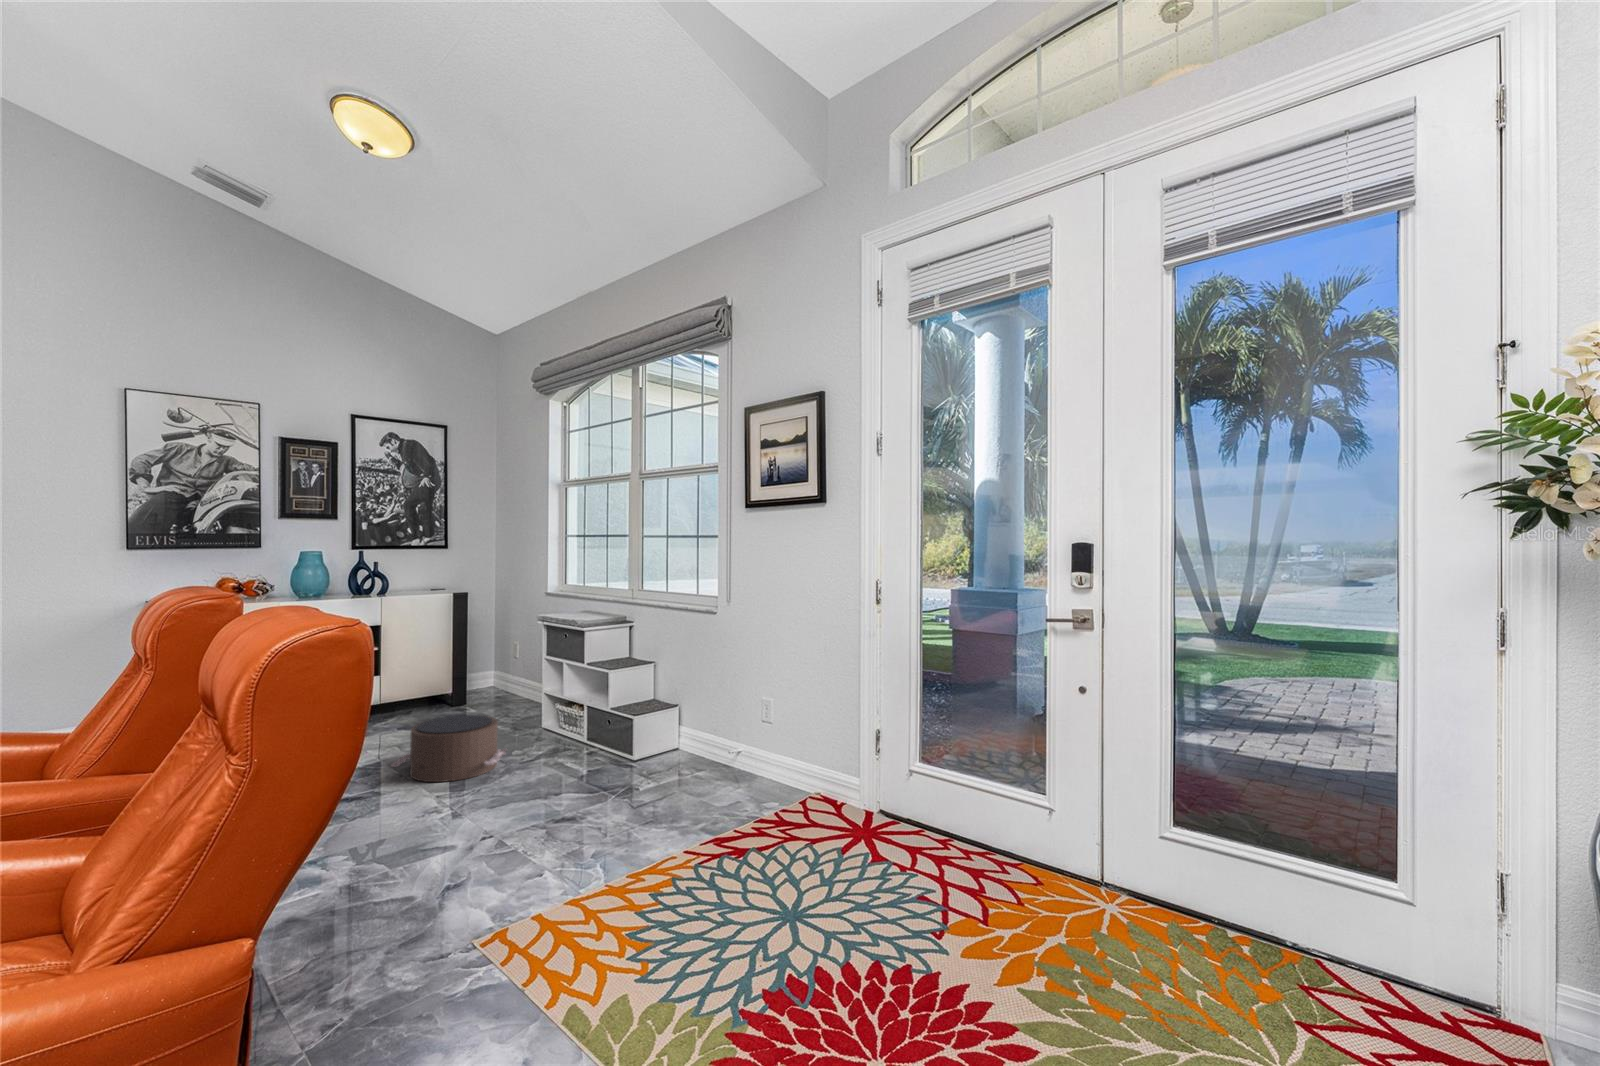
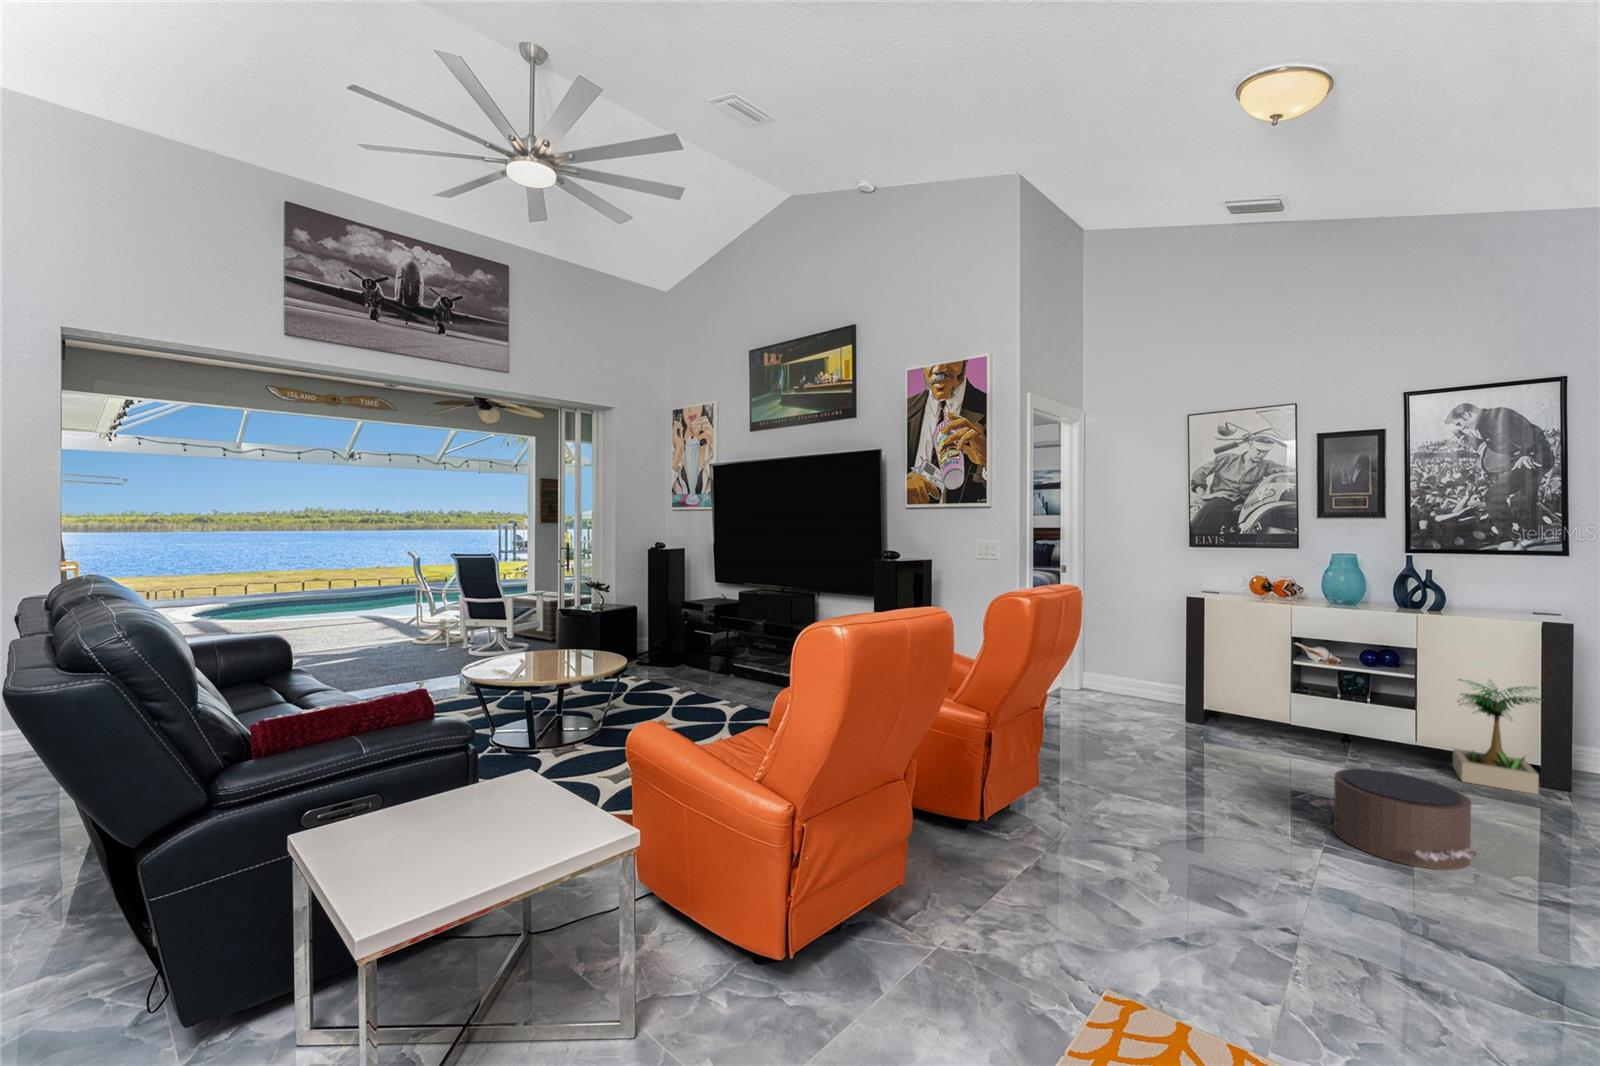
potted plant: none [407,640,468,723] -> present [1453,679,1542,794]

